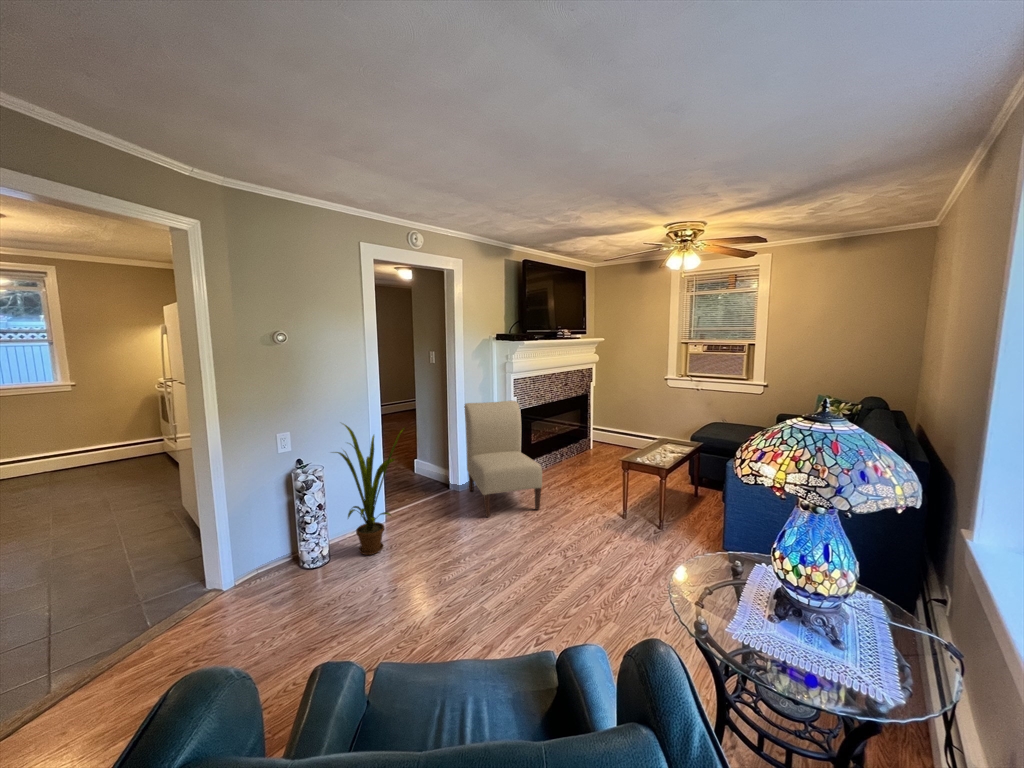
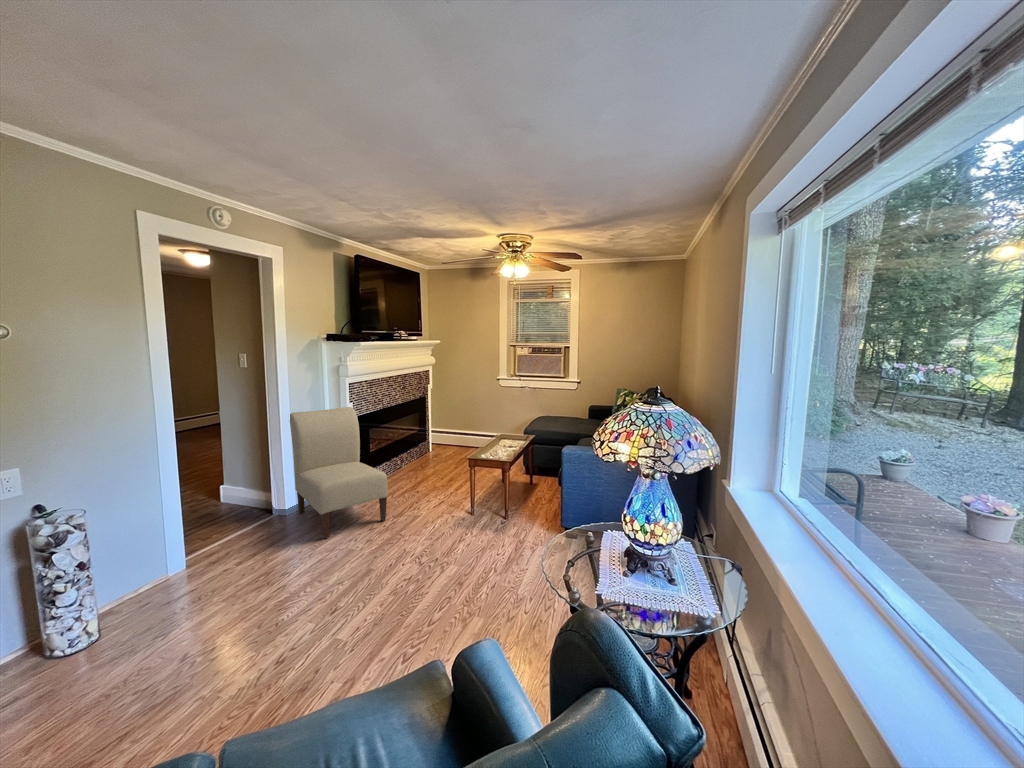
house plant: present [334,424,405,555] -> none [95,444,220,616]

